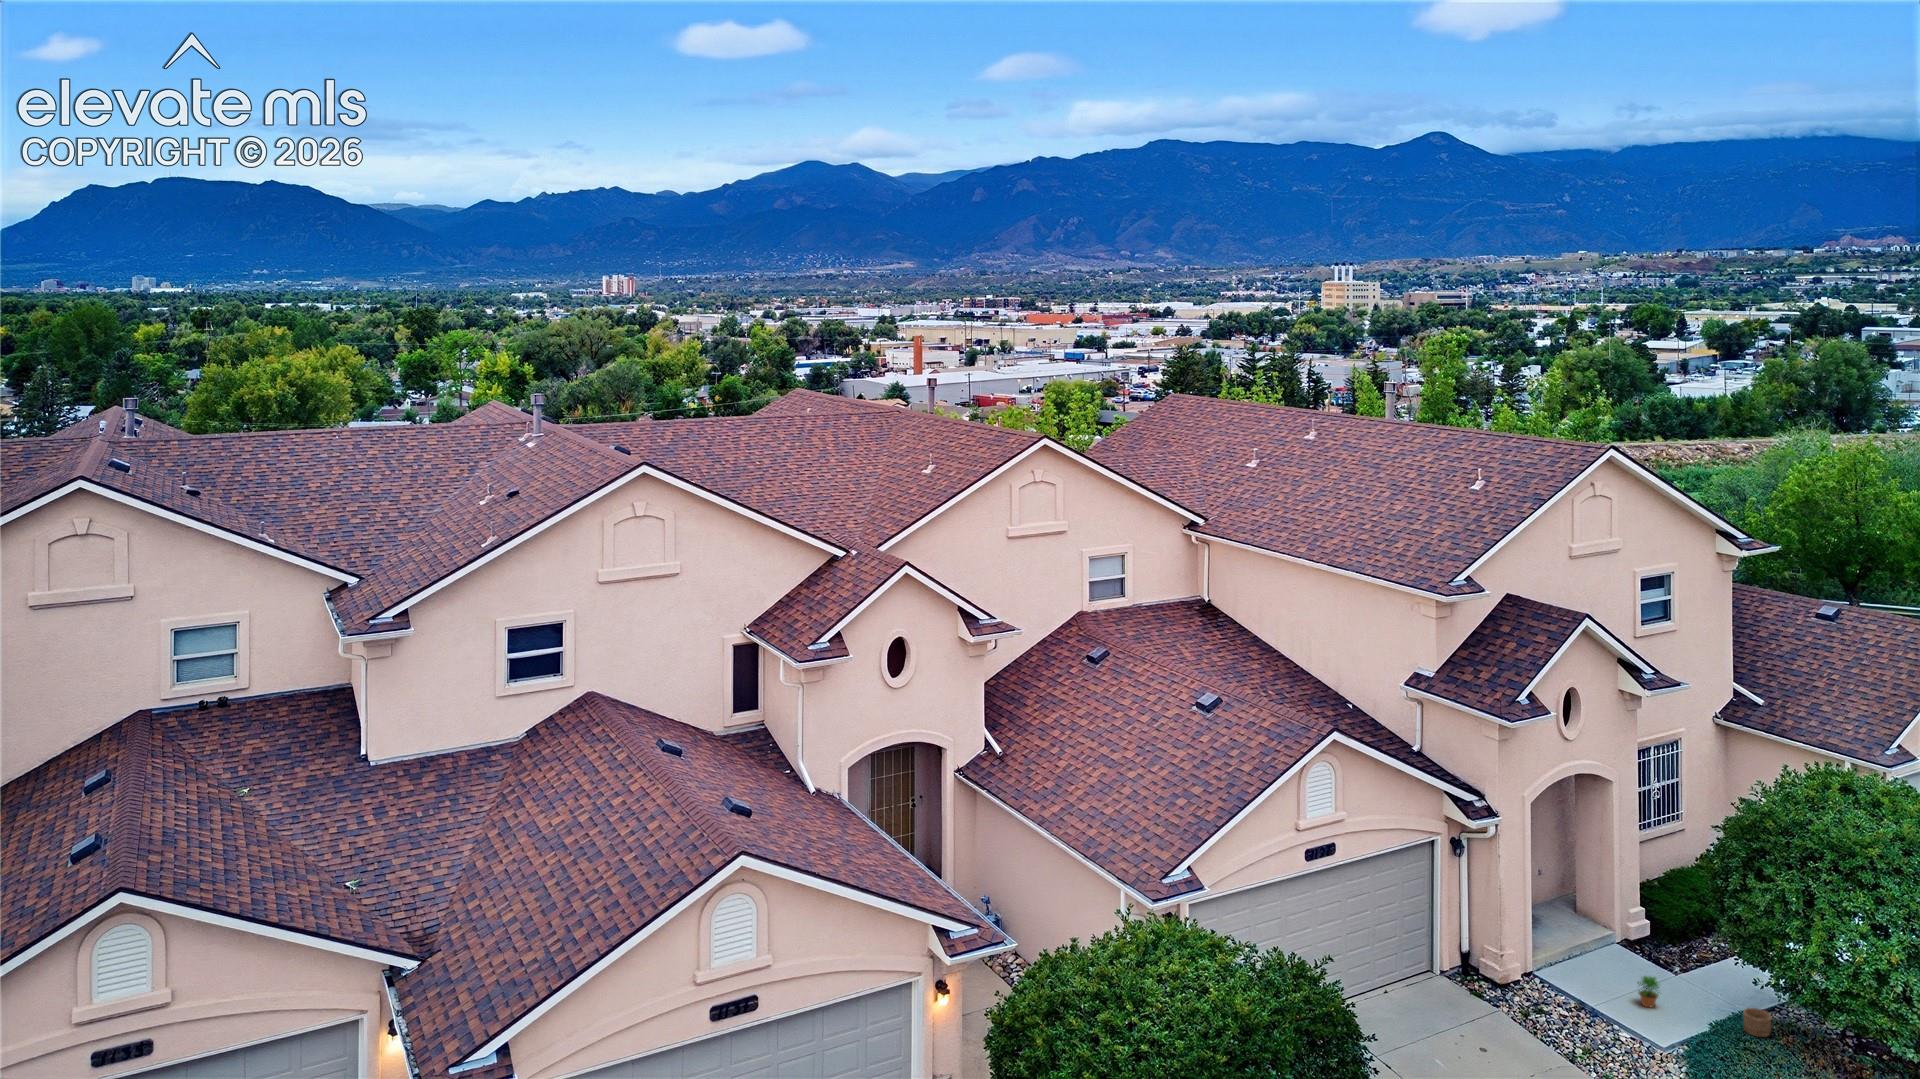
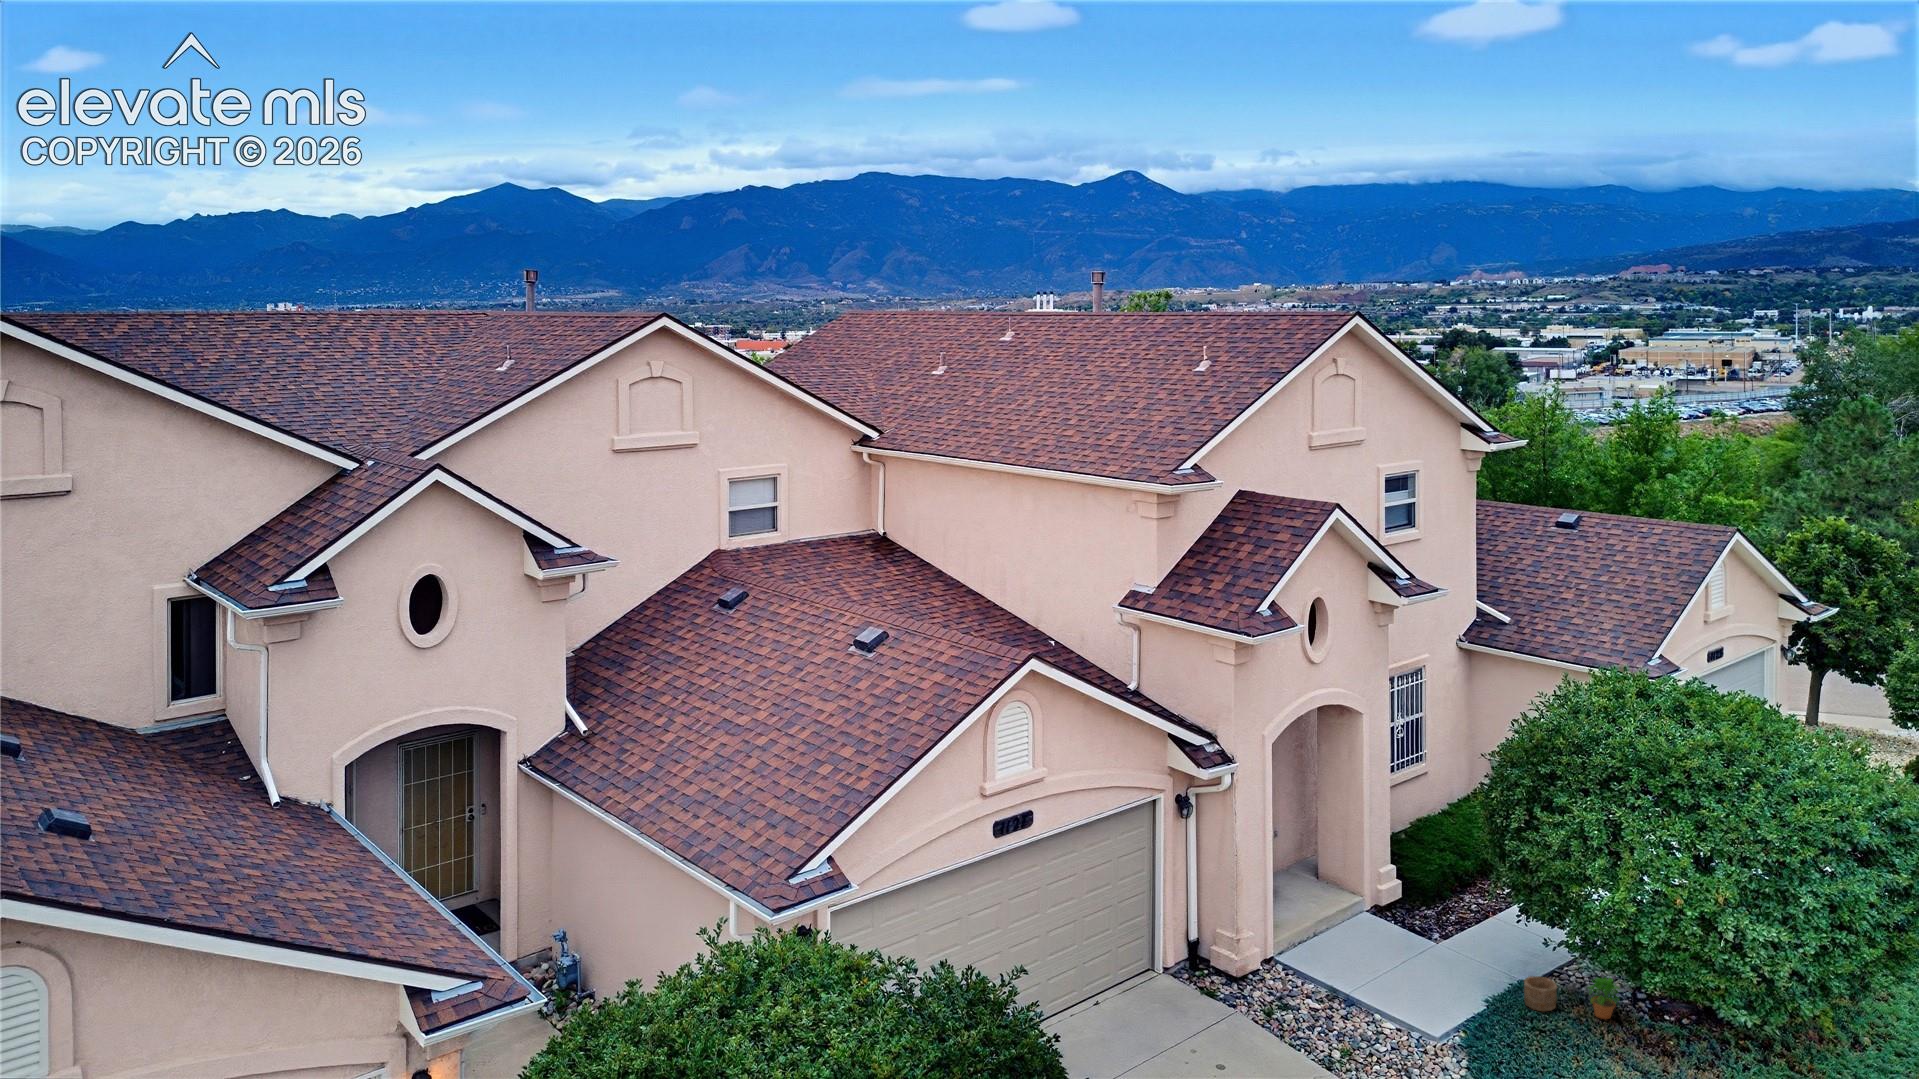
potted plant: present [1638,976,1660,1007] -> present [1590,978,1620,1019]

